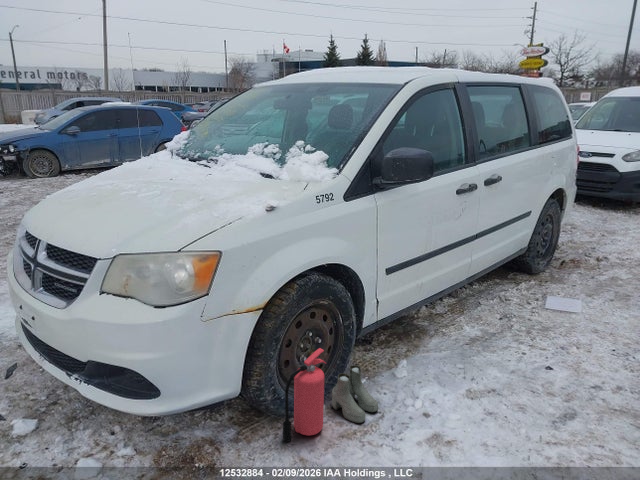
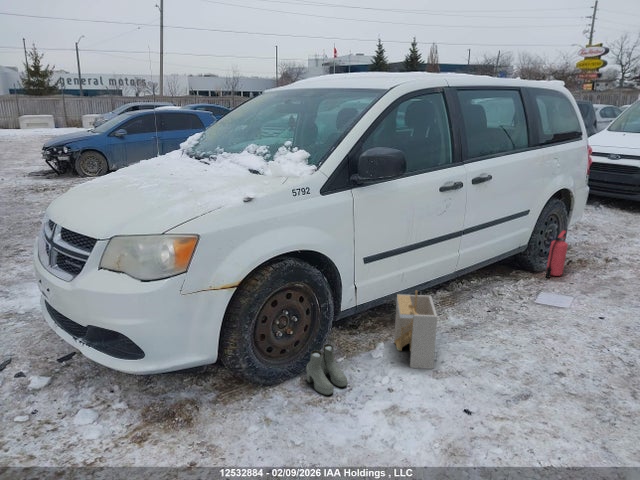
storage bin: none [415,302,469,385] -> present [394,290,437,369]
fire extinguisher: present [283,348,326,442] -> present [546,231,568,278]

